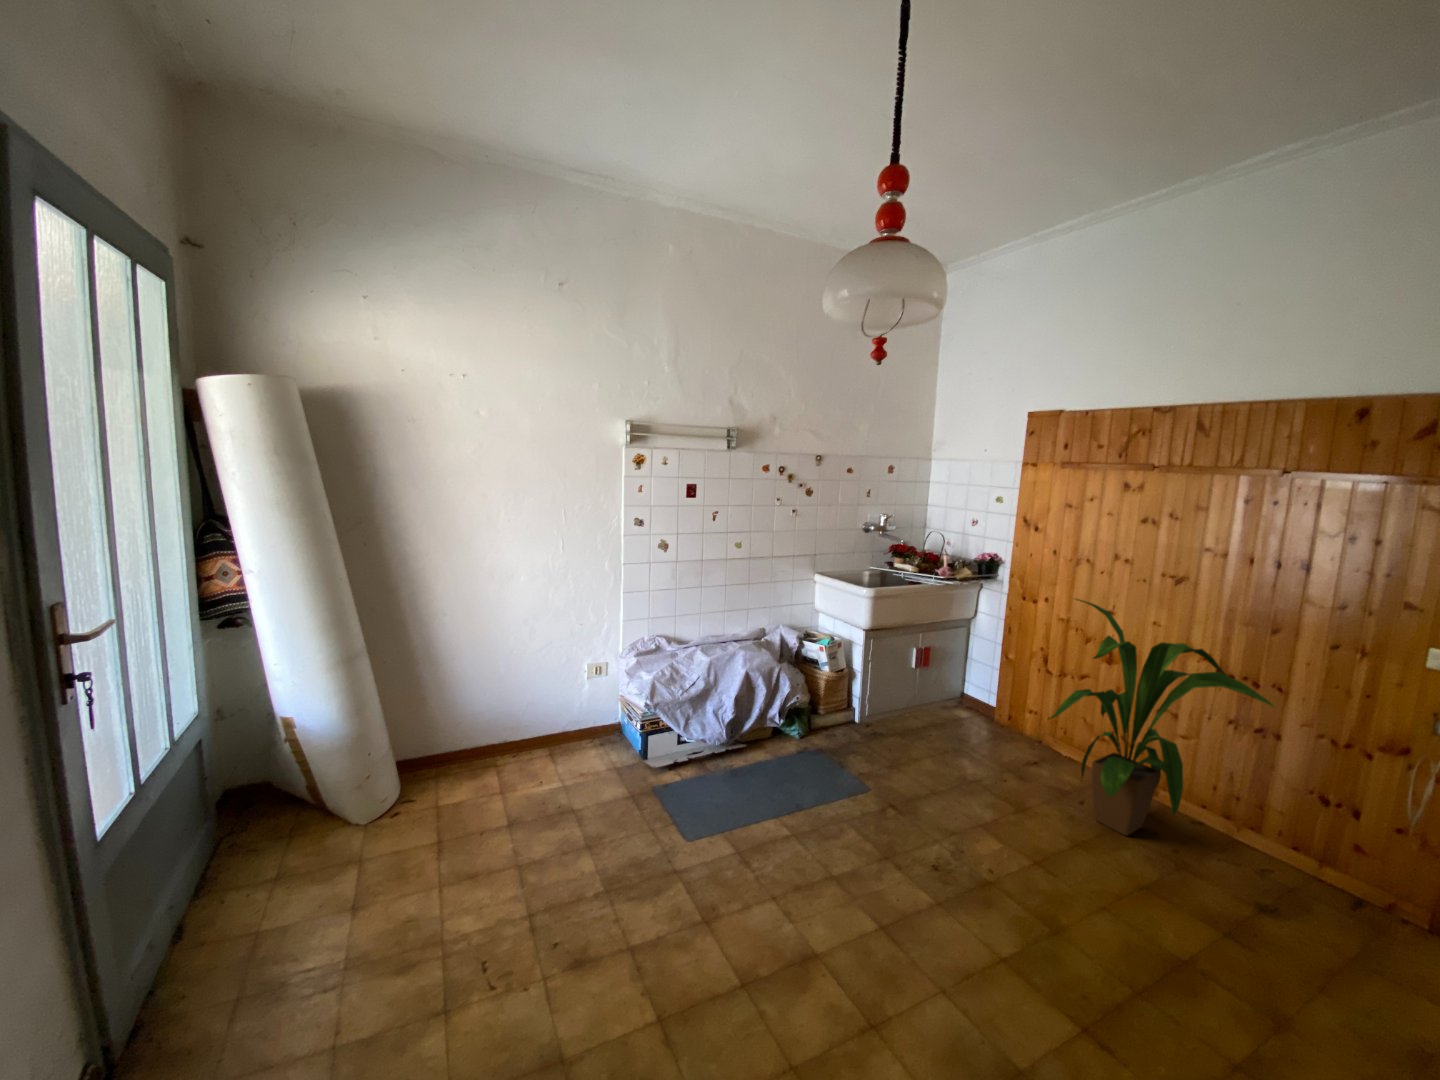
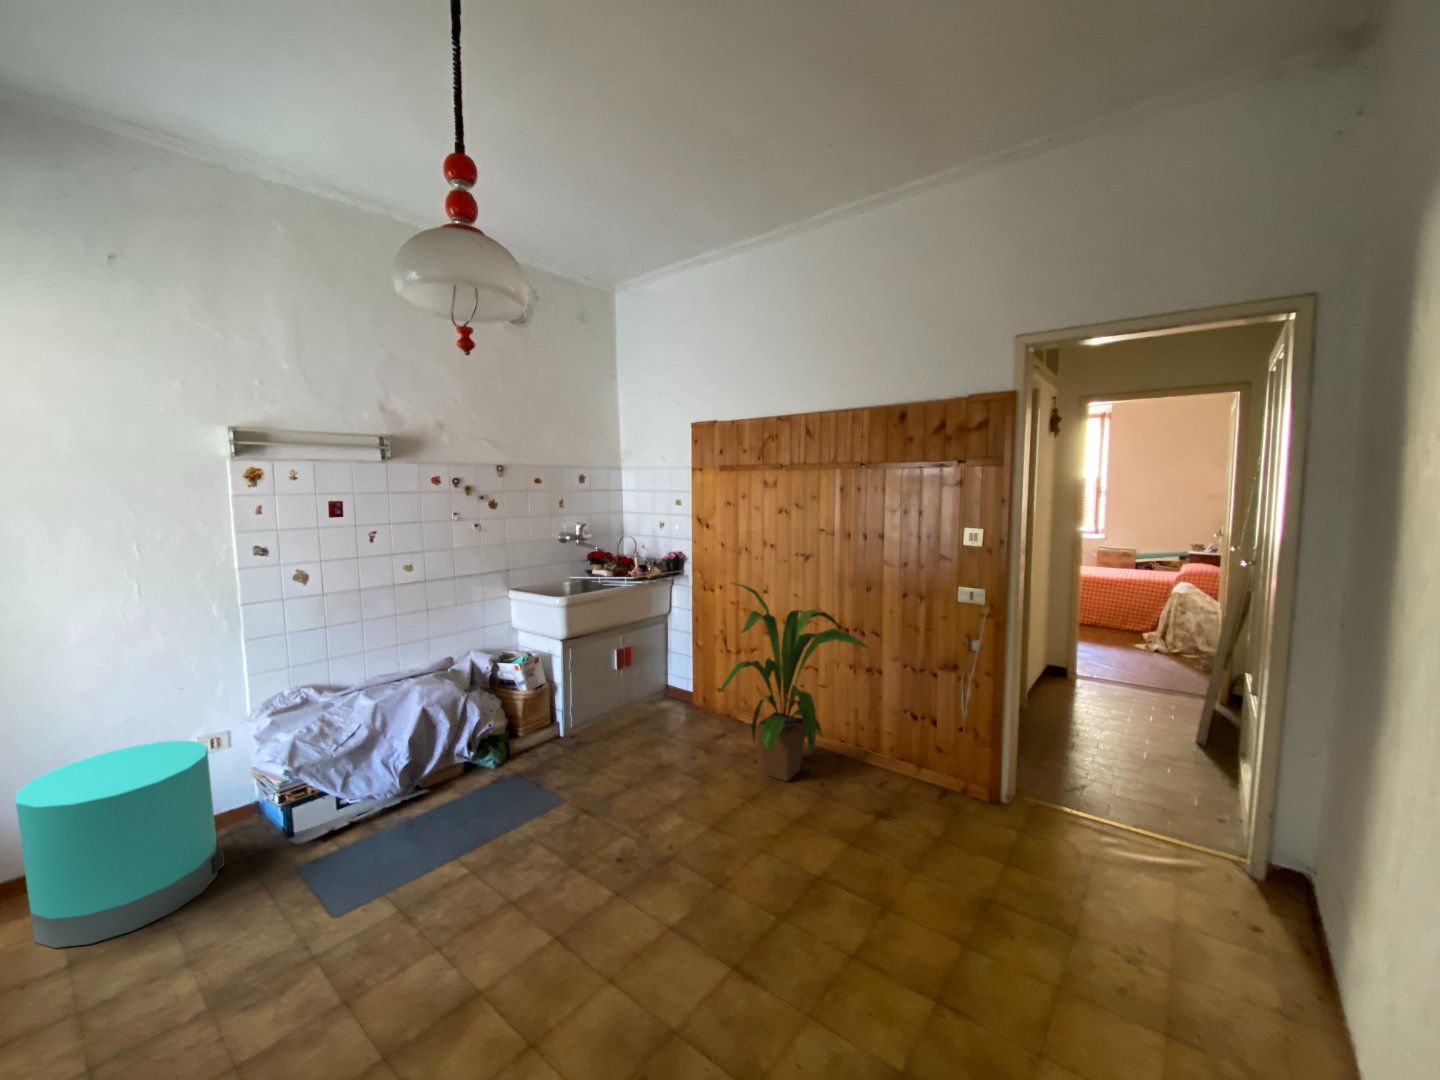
trash can: none [496,662,604,802] -> present [16,741,225,948]

